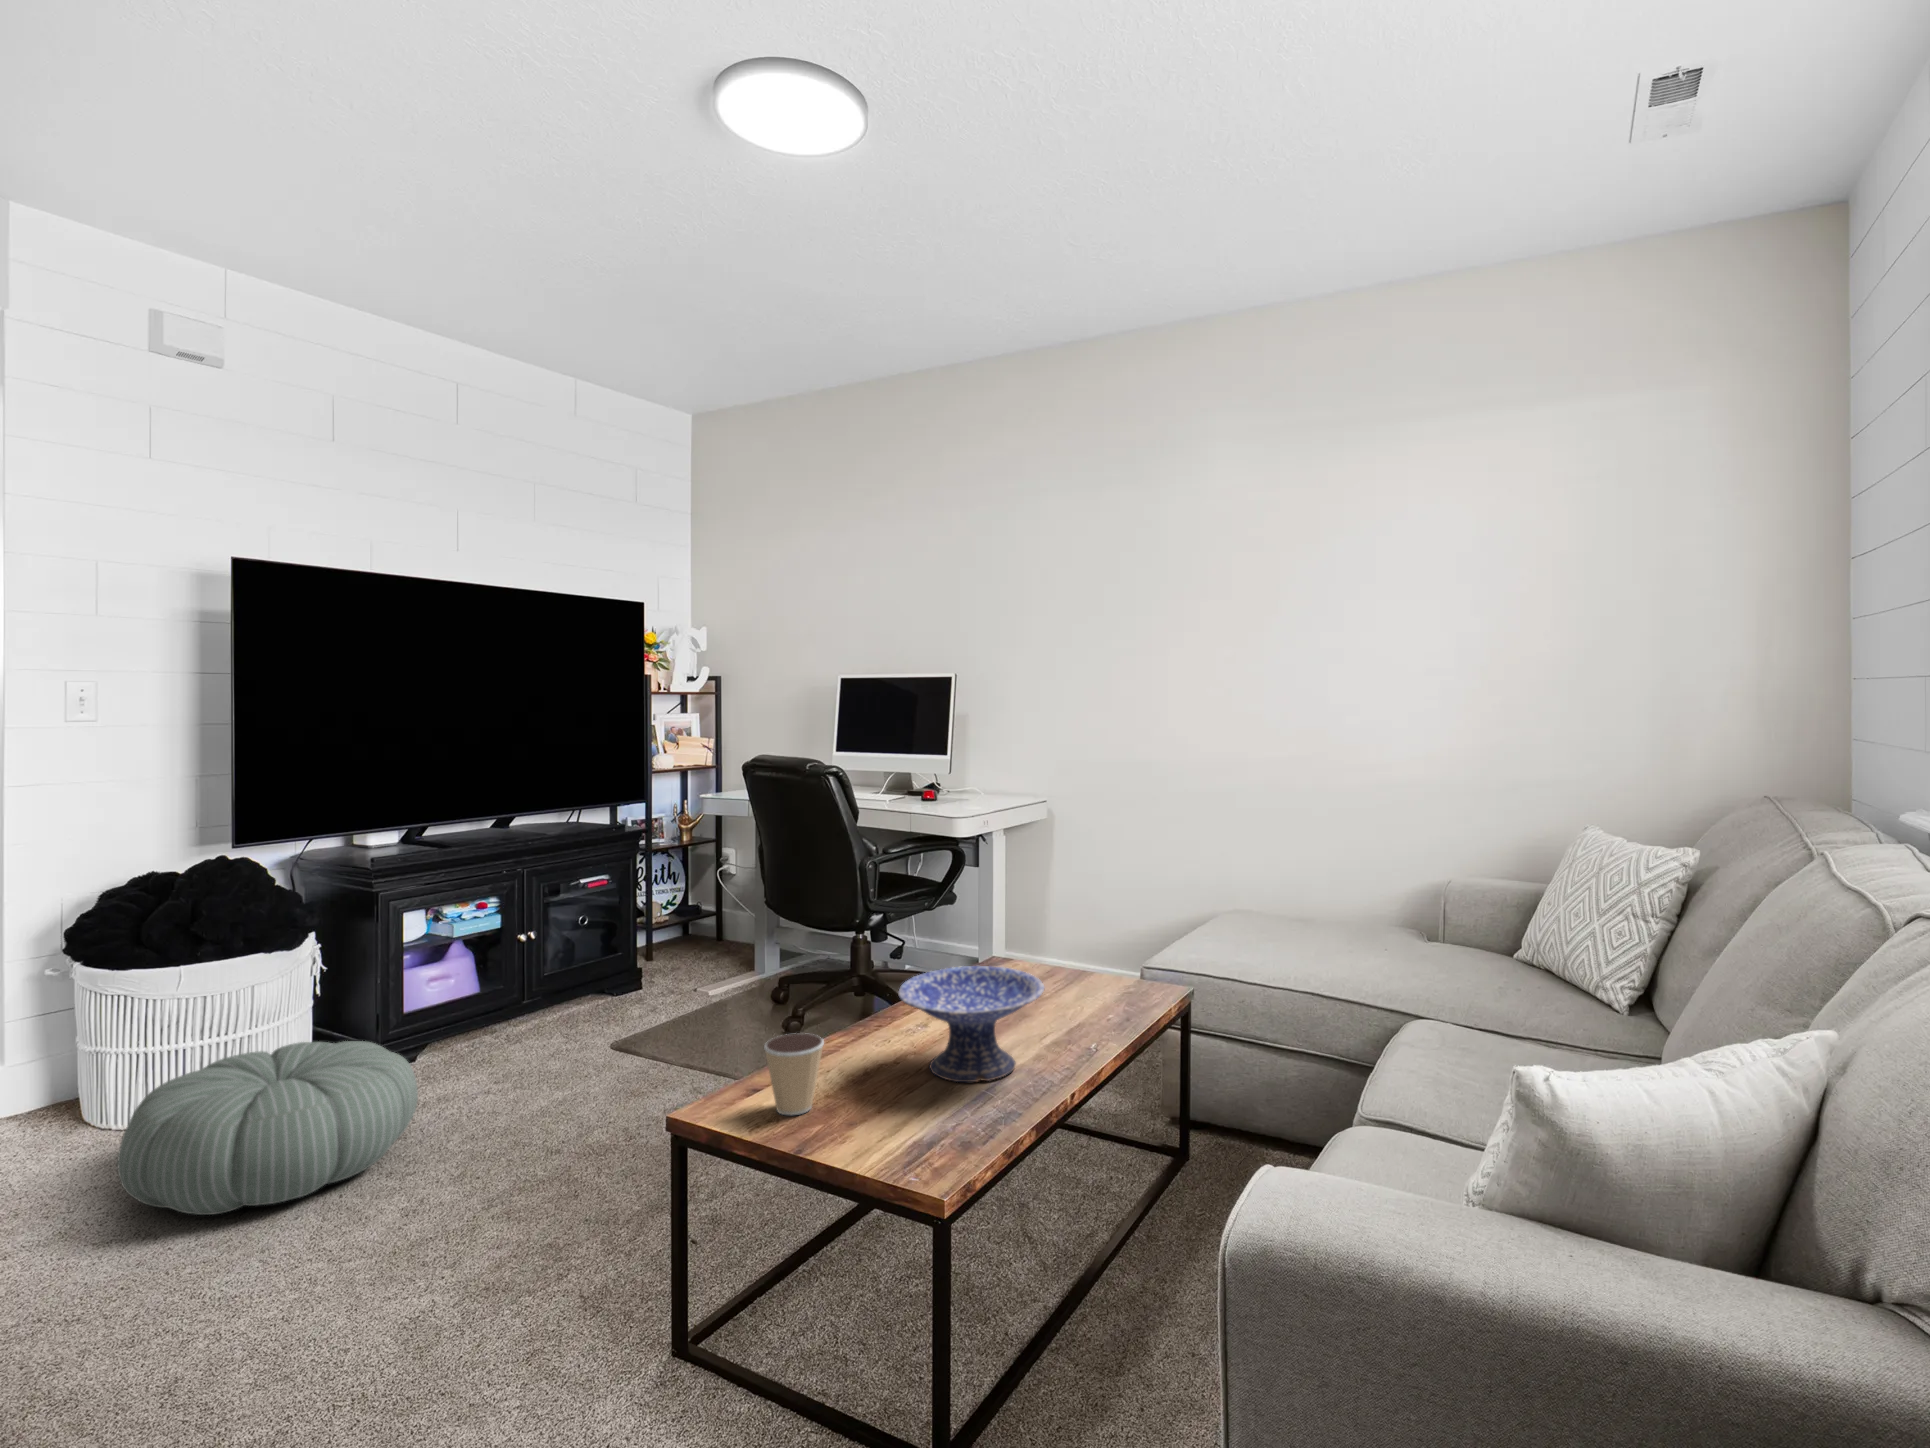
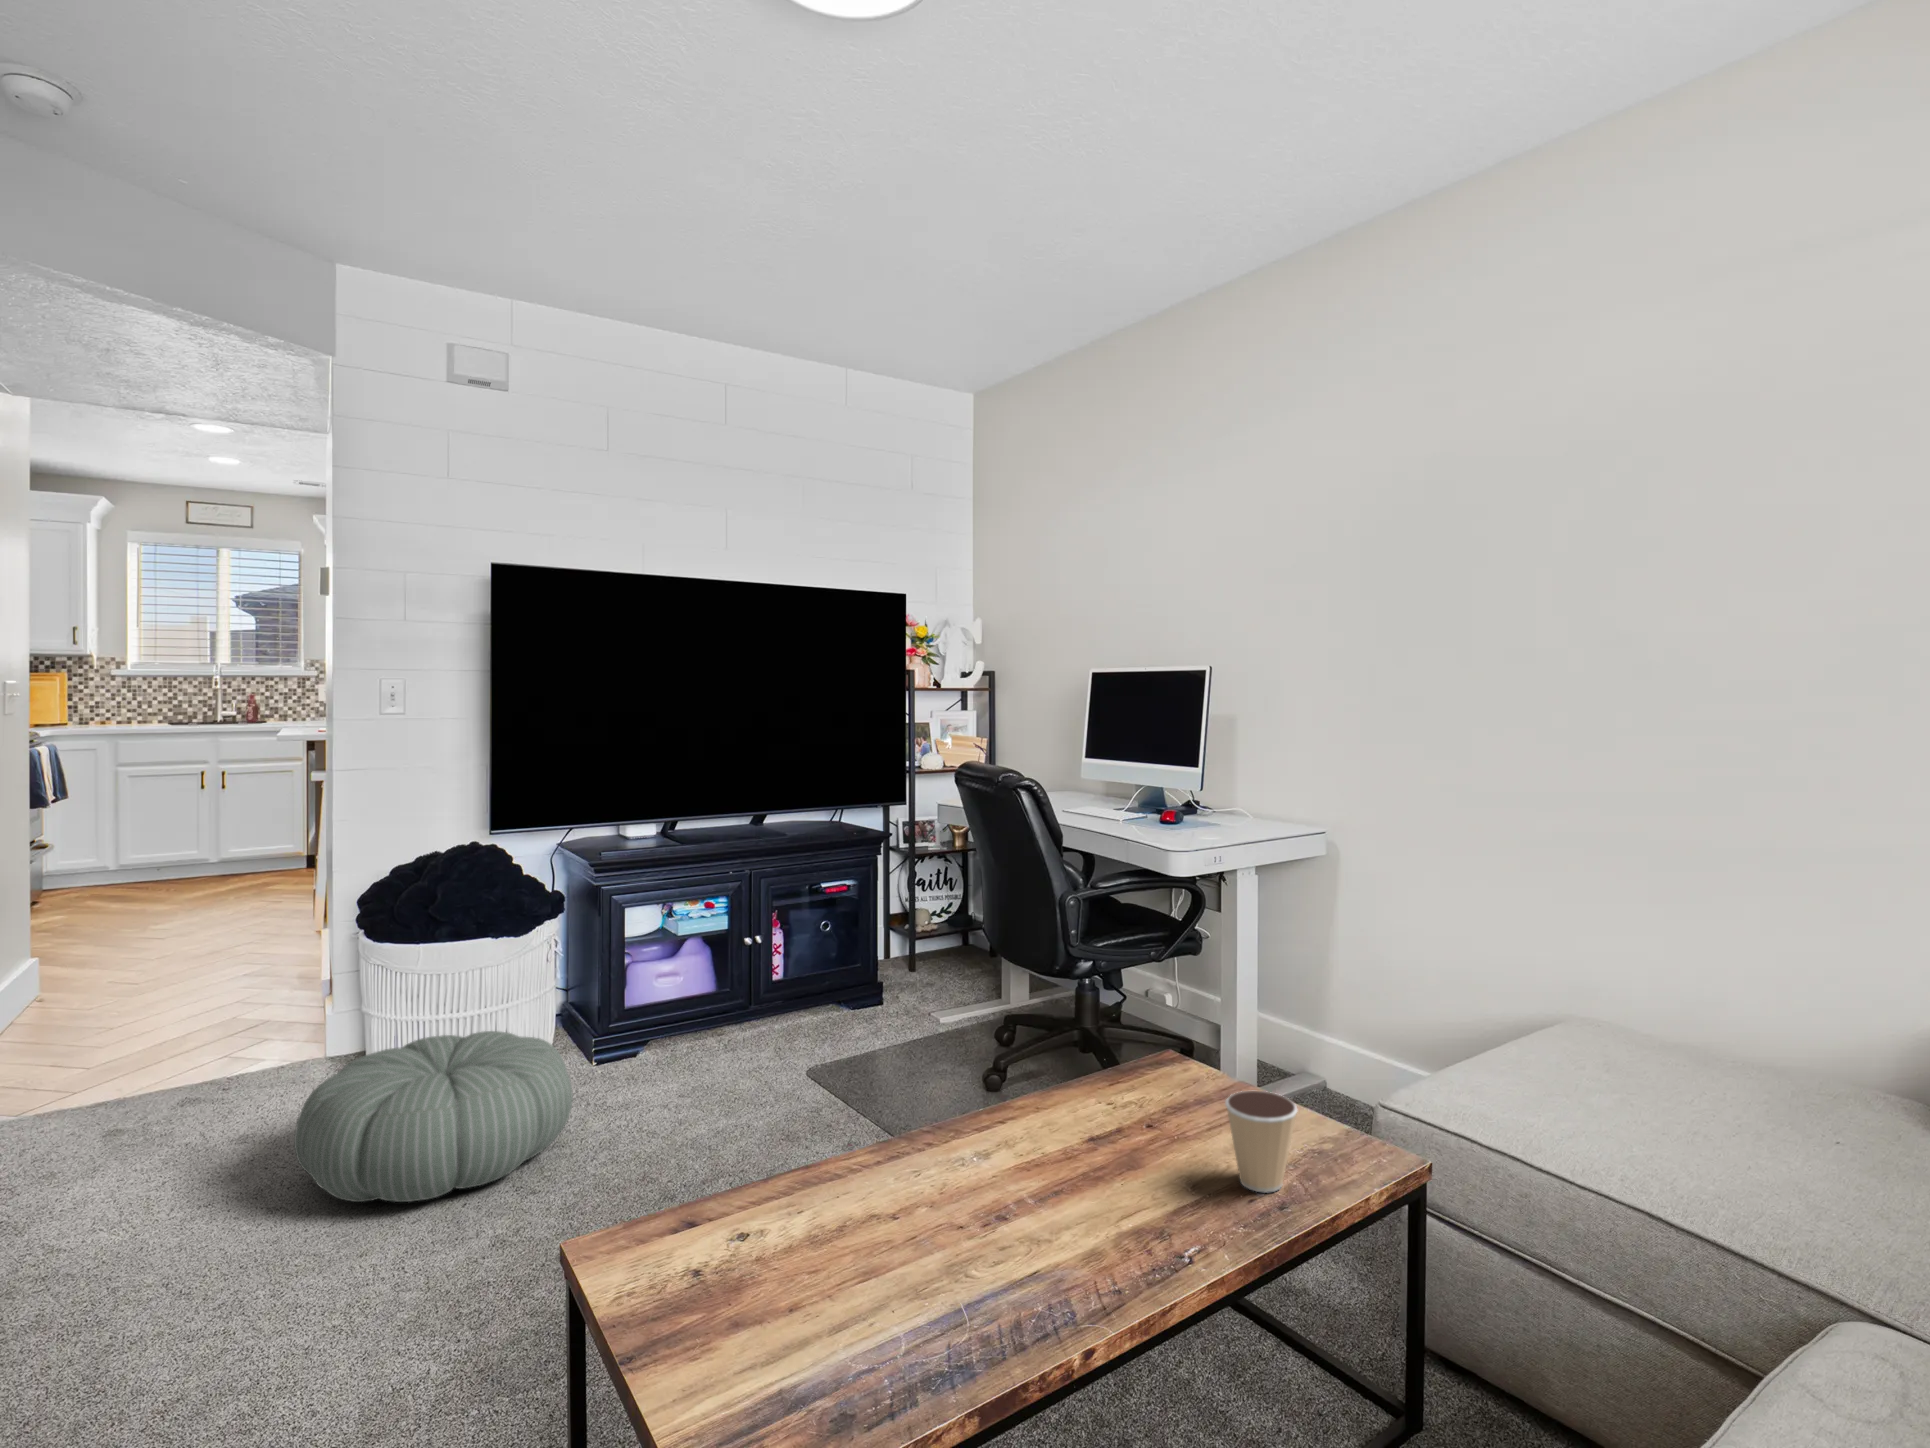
decorative bowl: present [898,966,1044,1082] -> none [873,1085,1095,1286]
coffee cup: present [764,1033,824,1115] -> present [1225,1091,1297,1193]

